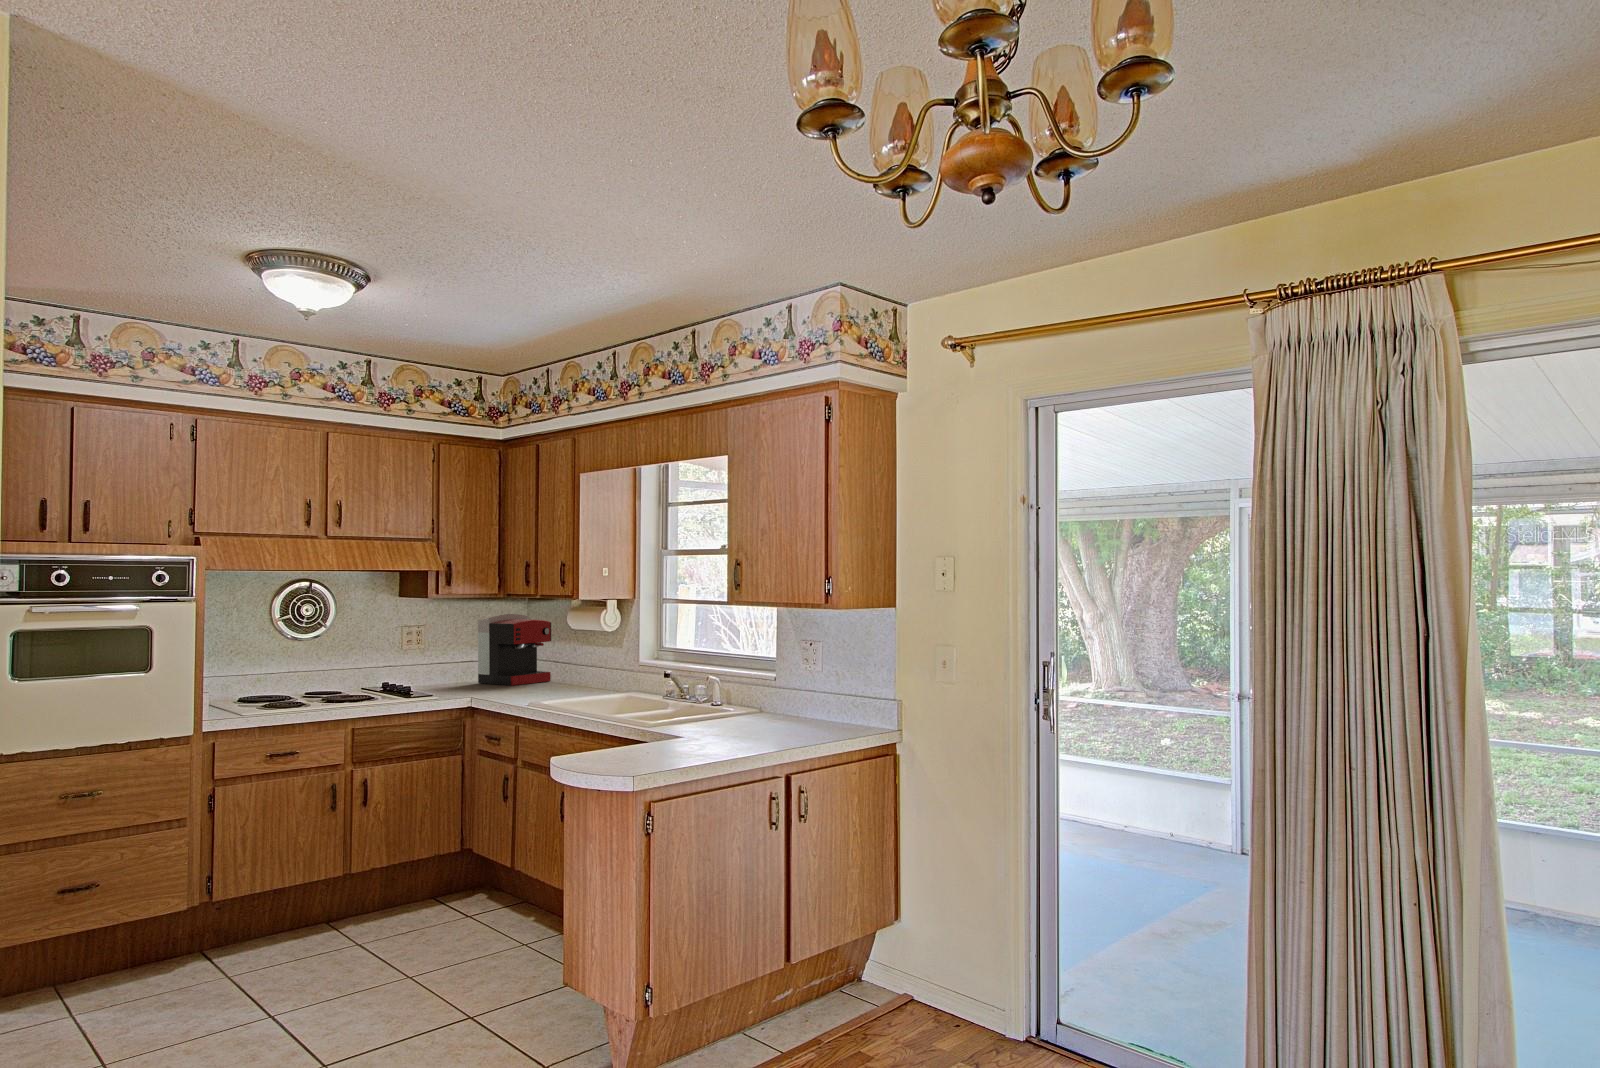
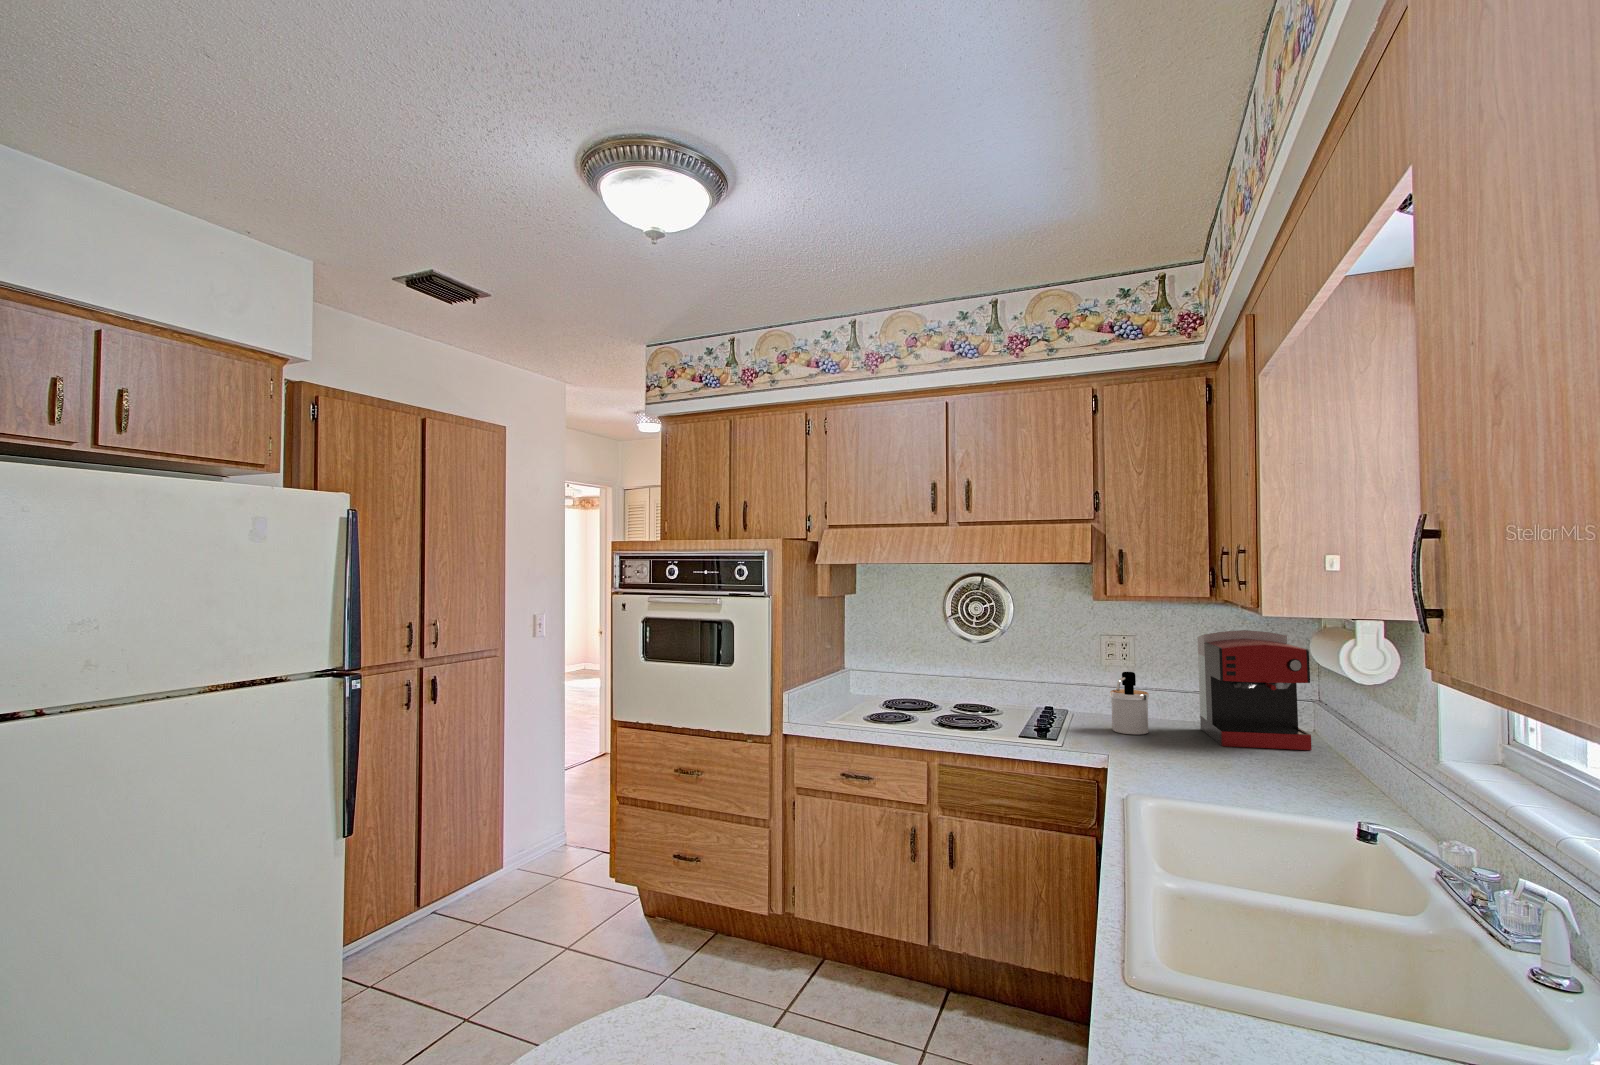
soap dispenser: none [437,647,463,689] -> present [1110,672,1149,735]

